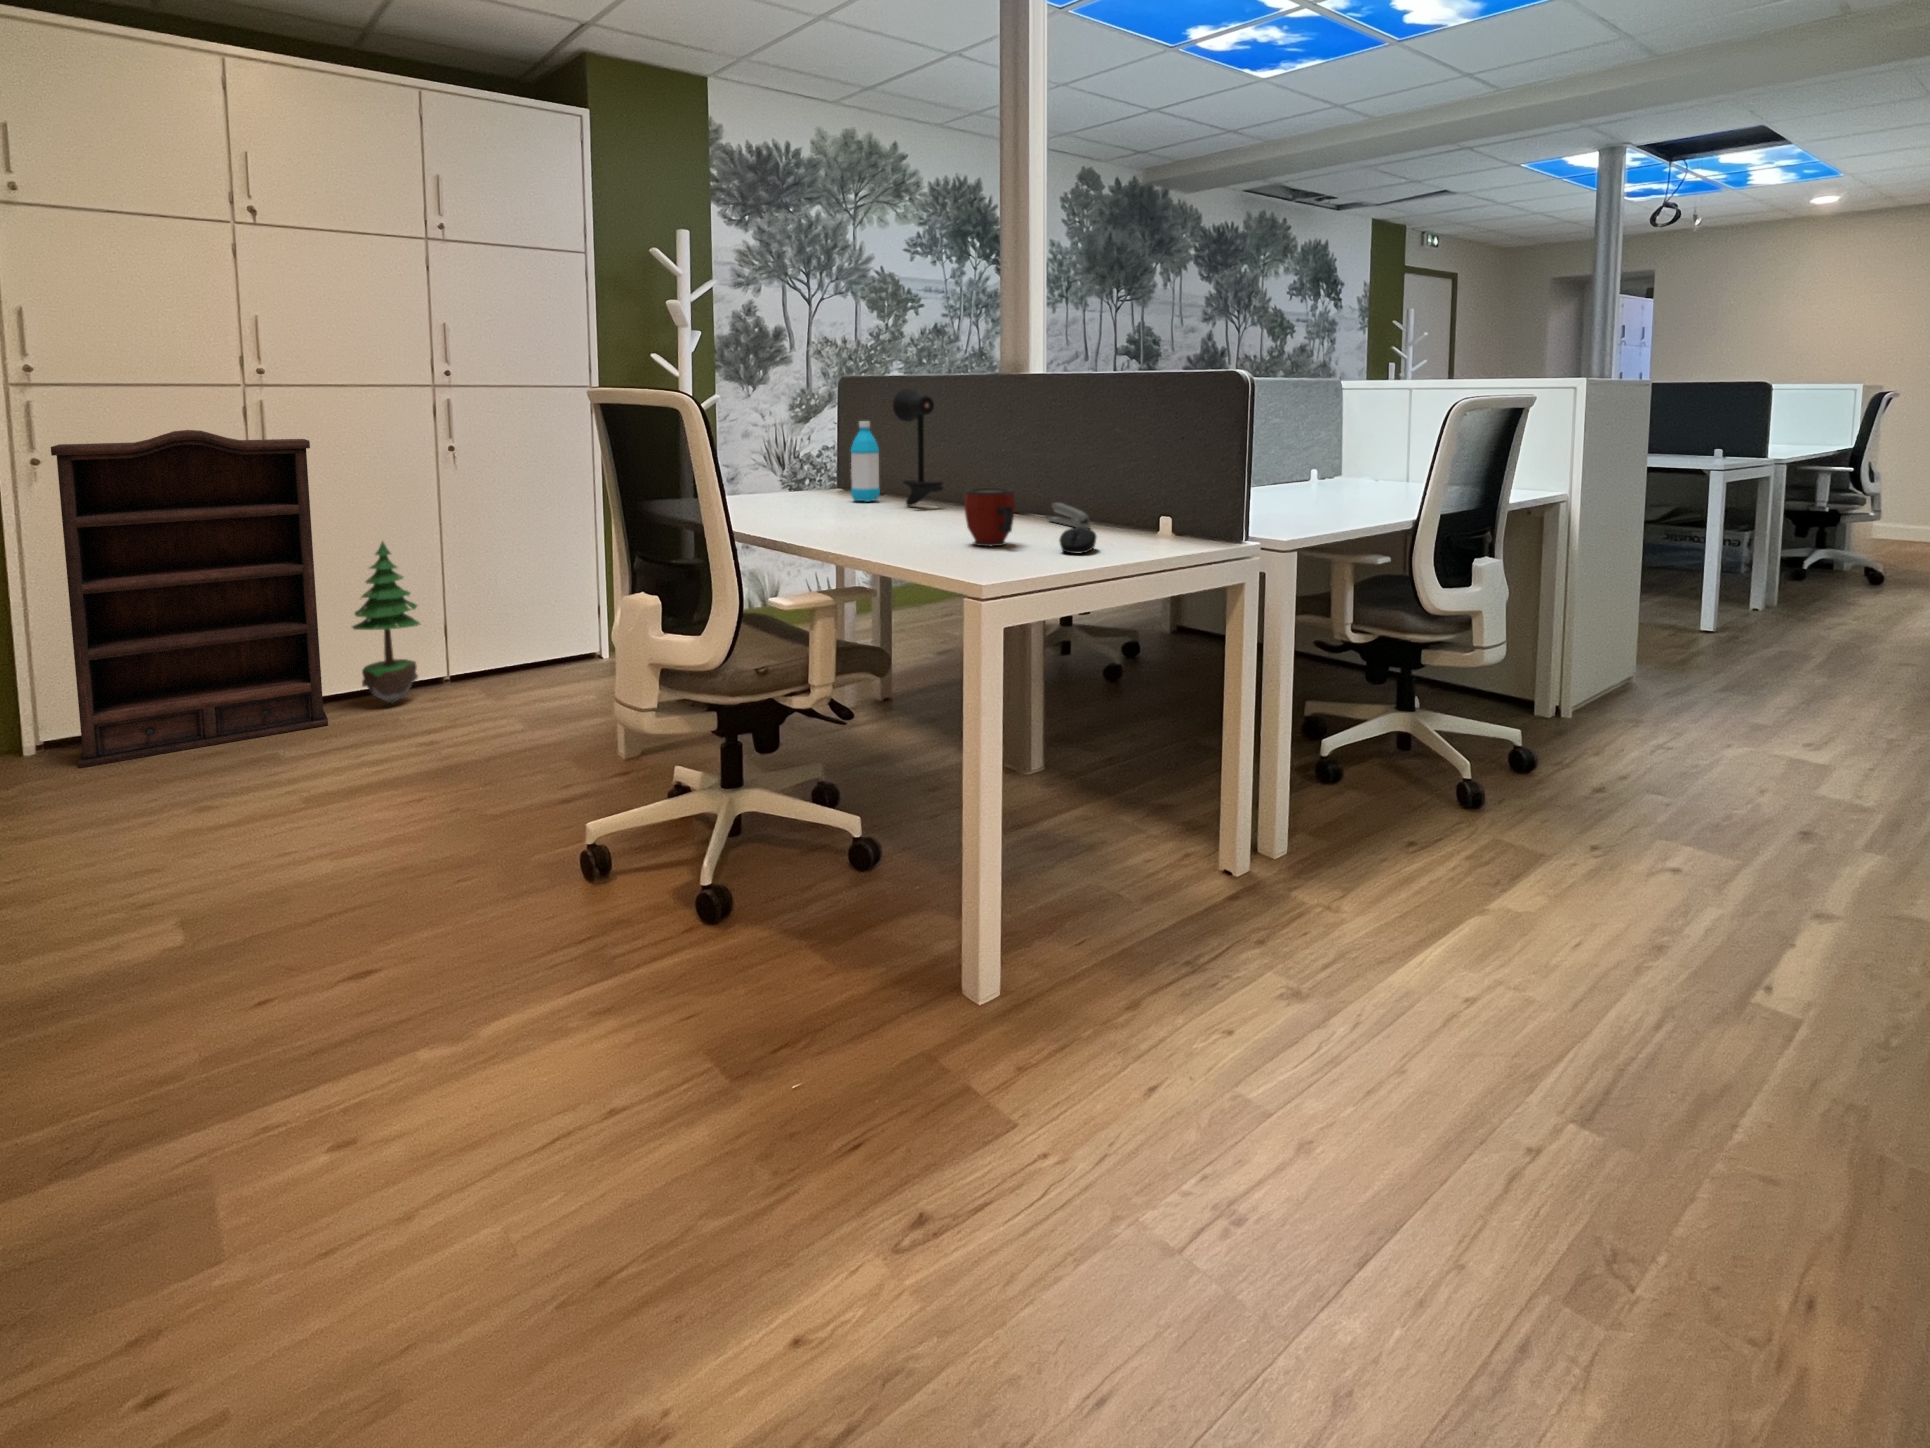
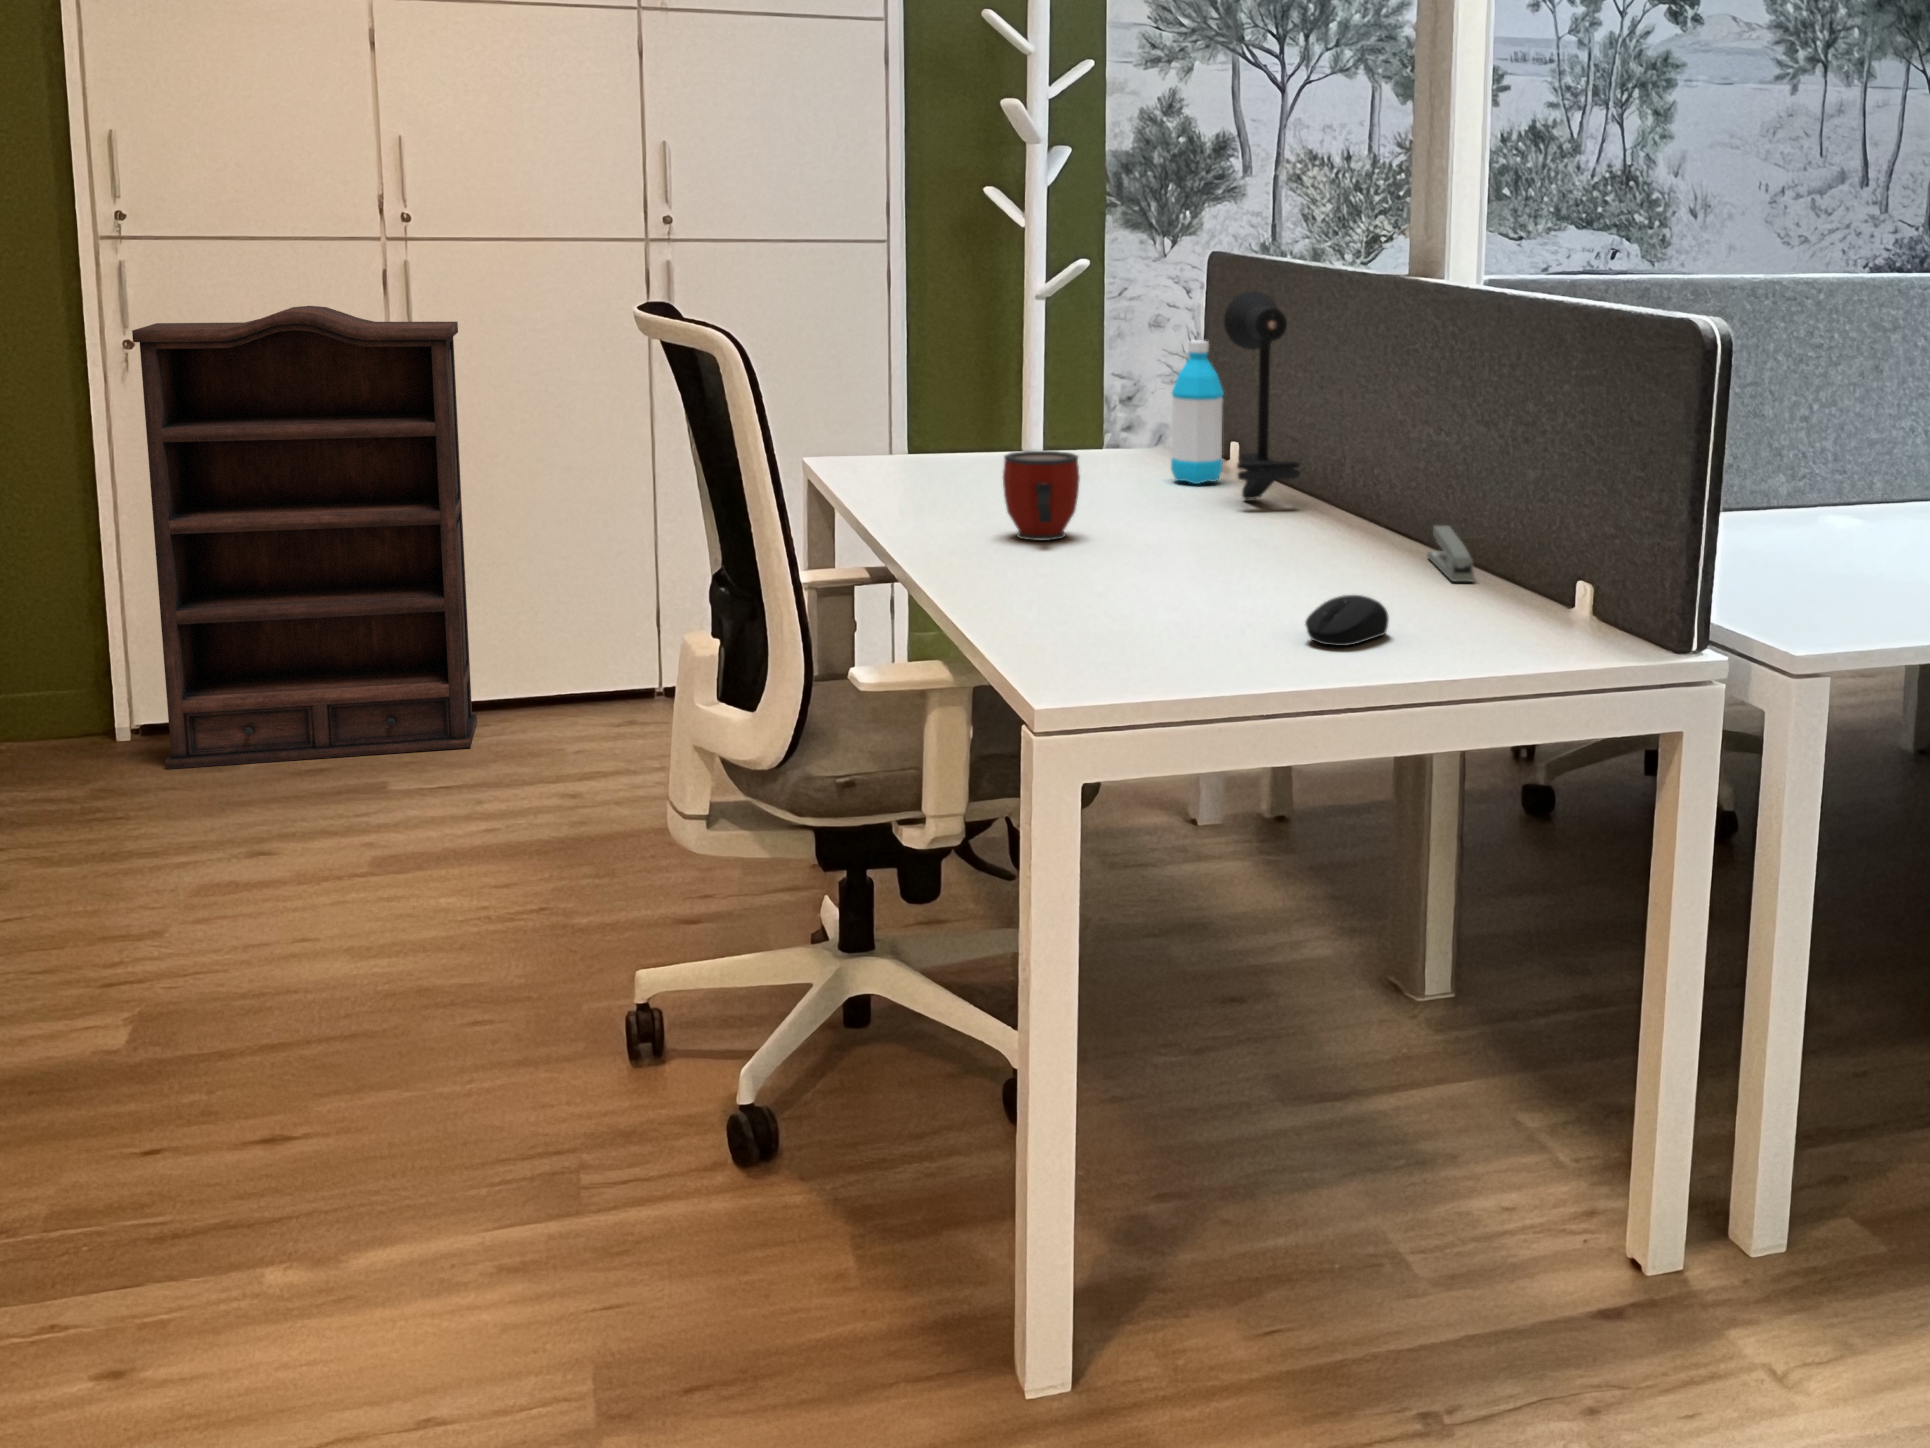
mug: present [965,488,1015,546] -> present [1003,451,1080,540]
potted tree: present [352,542,420,704] -> none [513,479,609,726]

